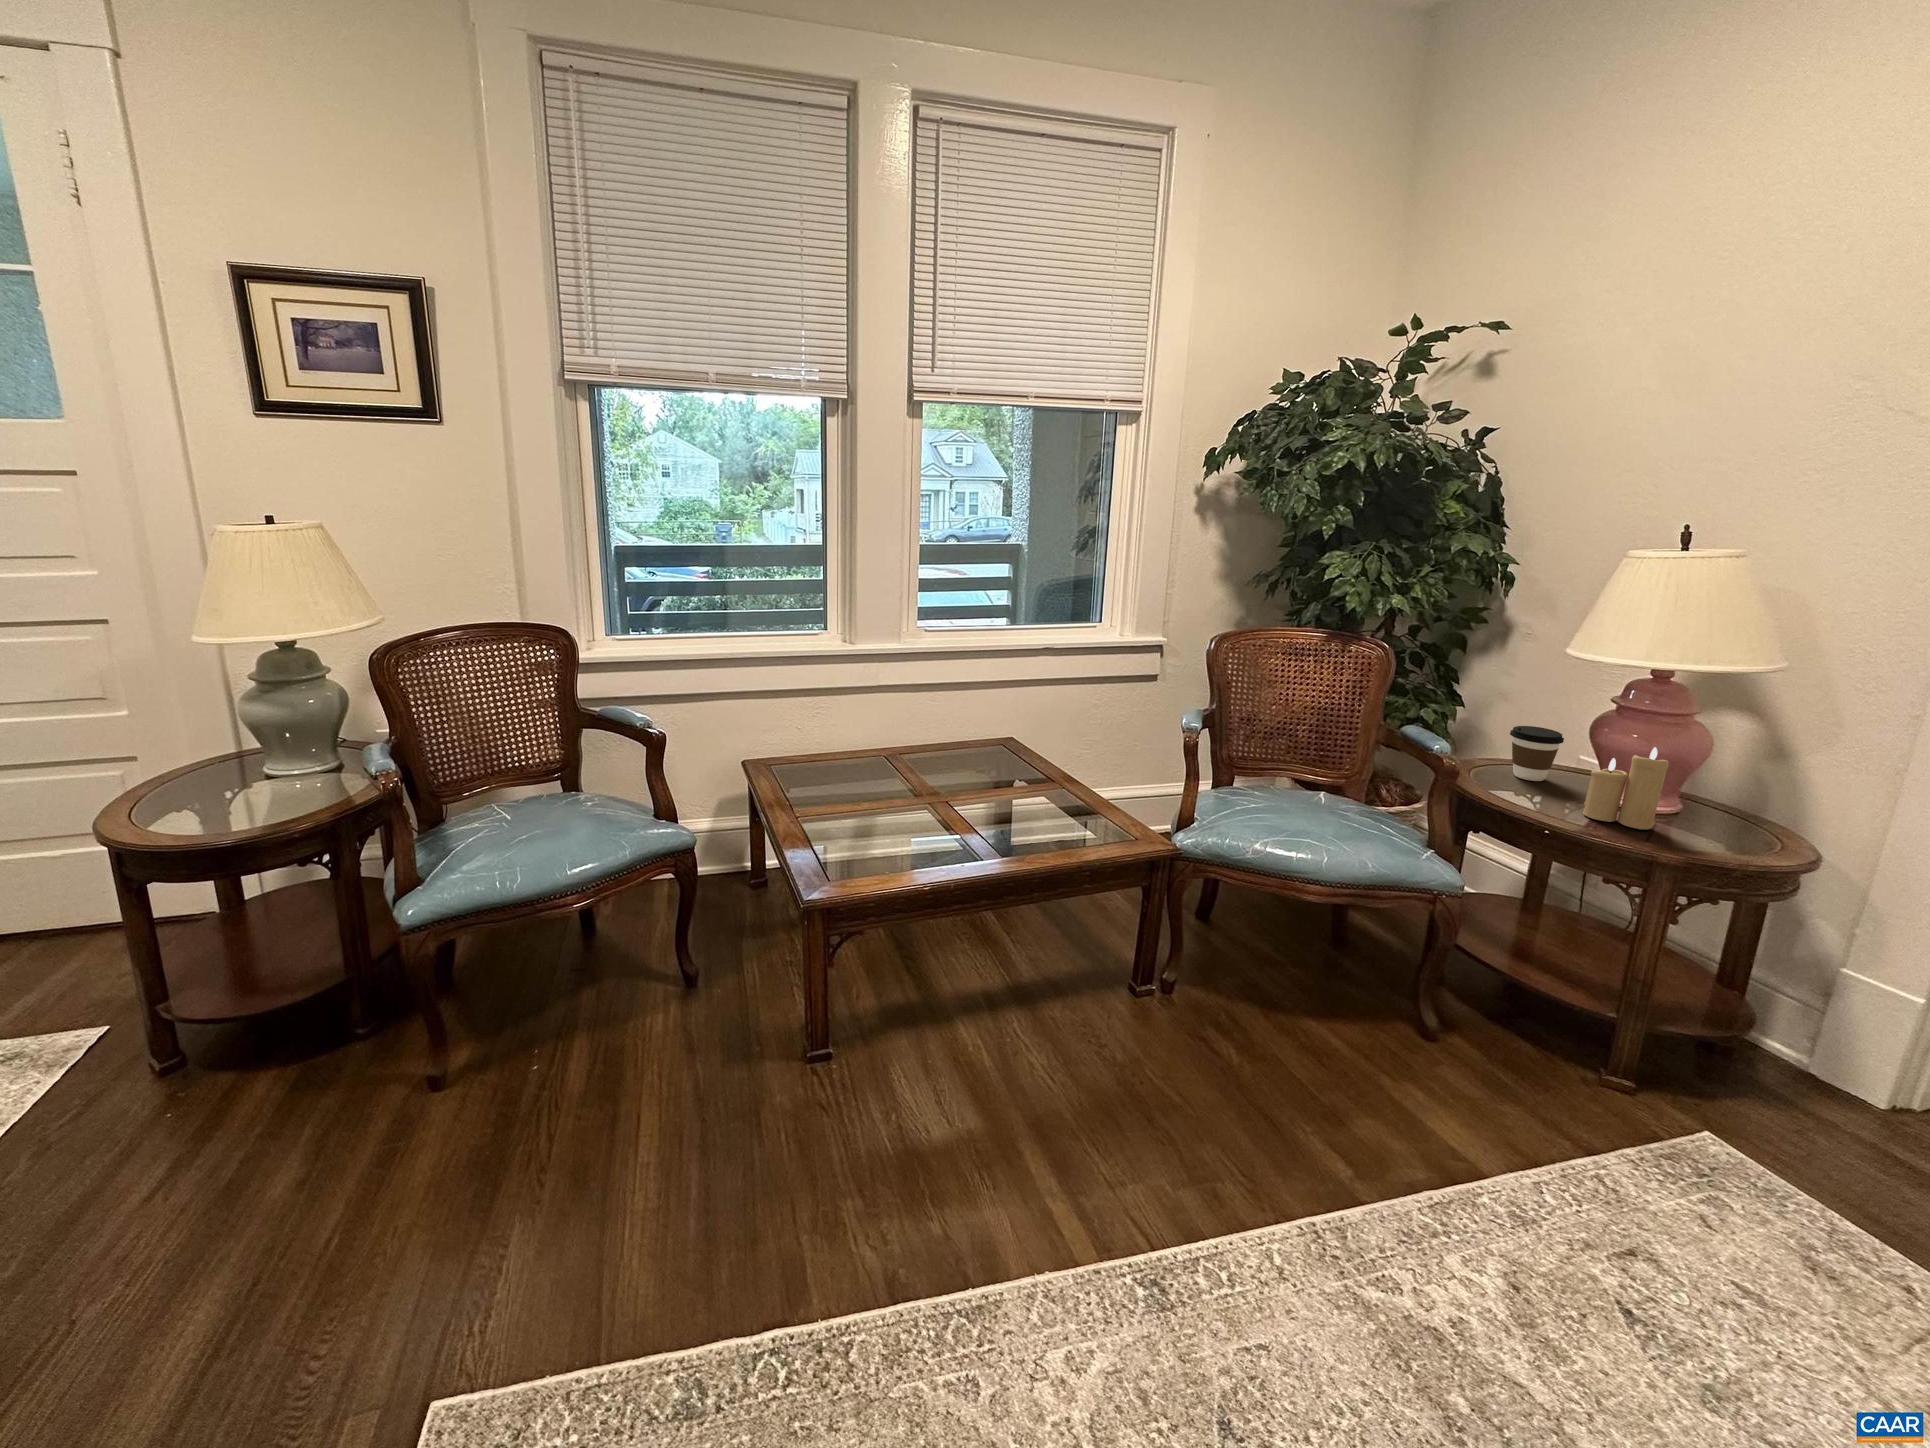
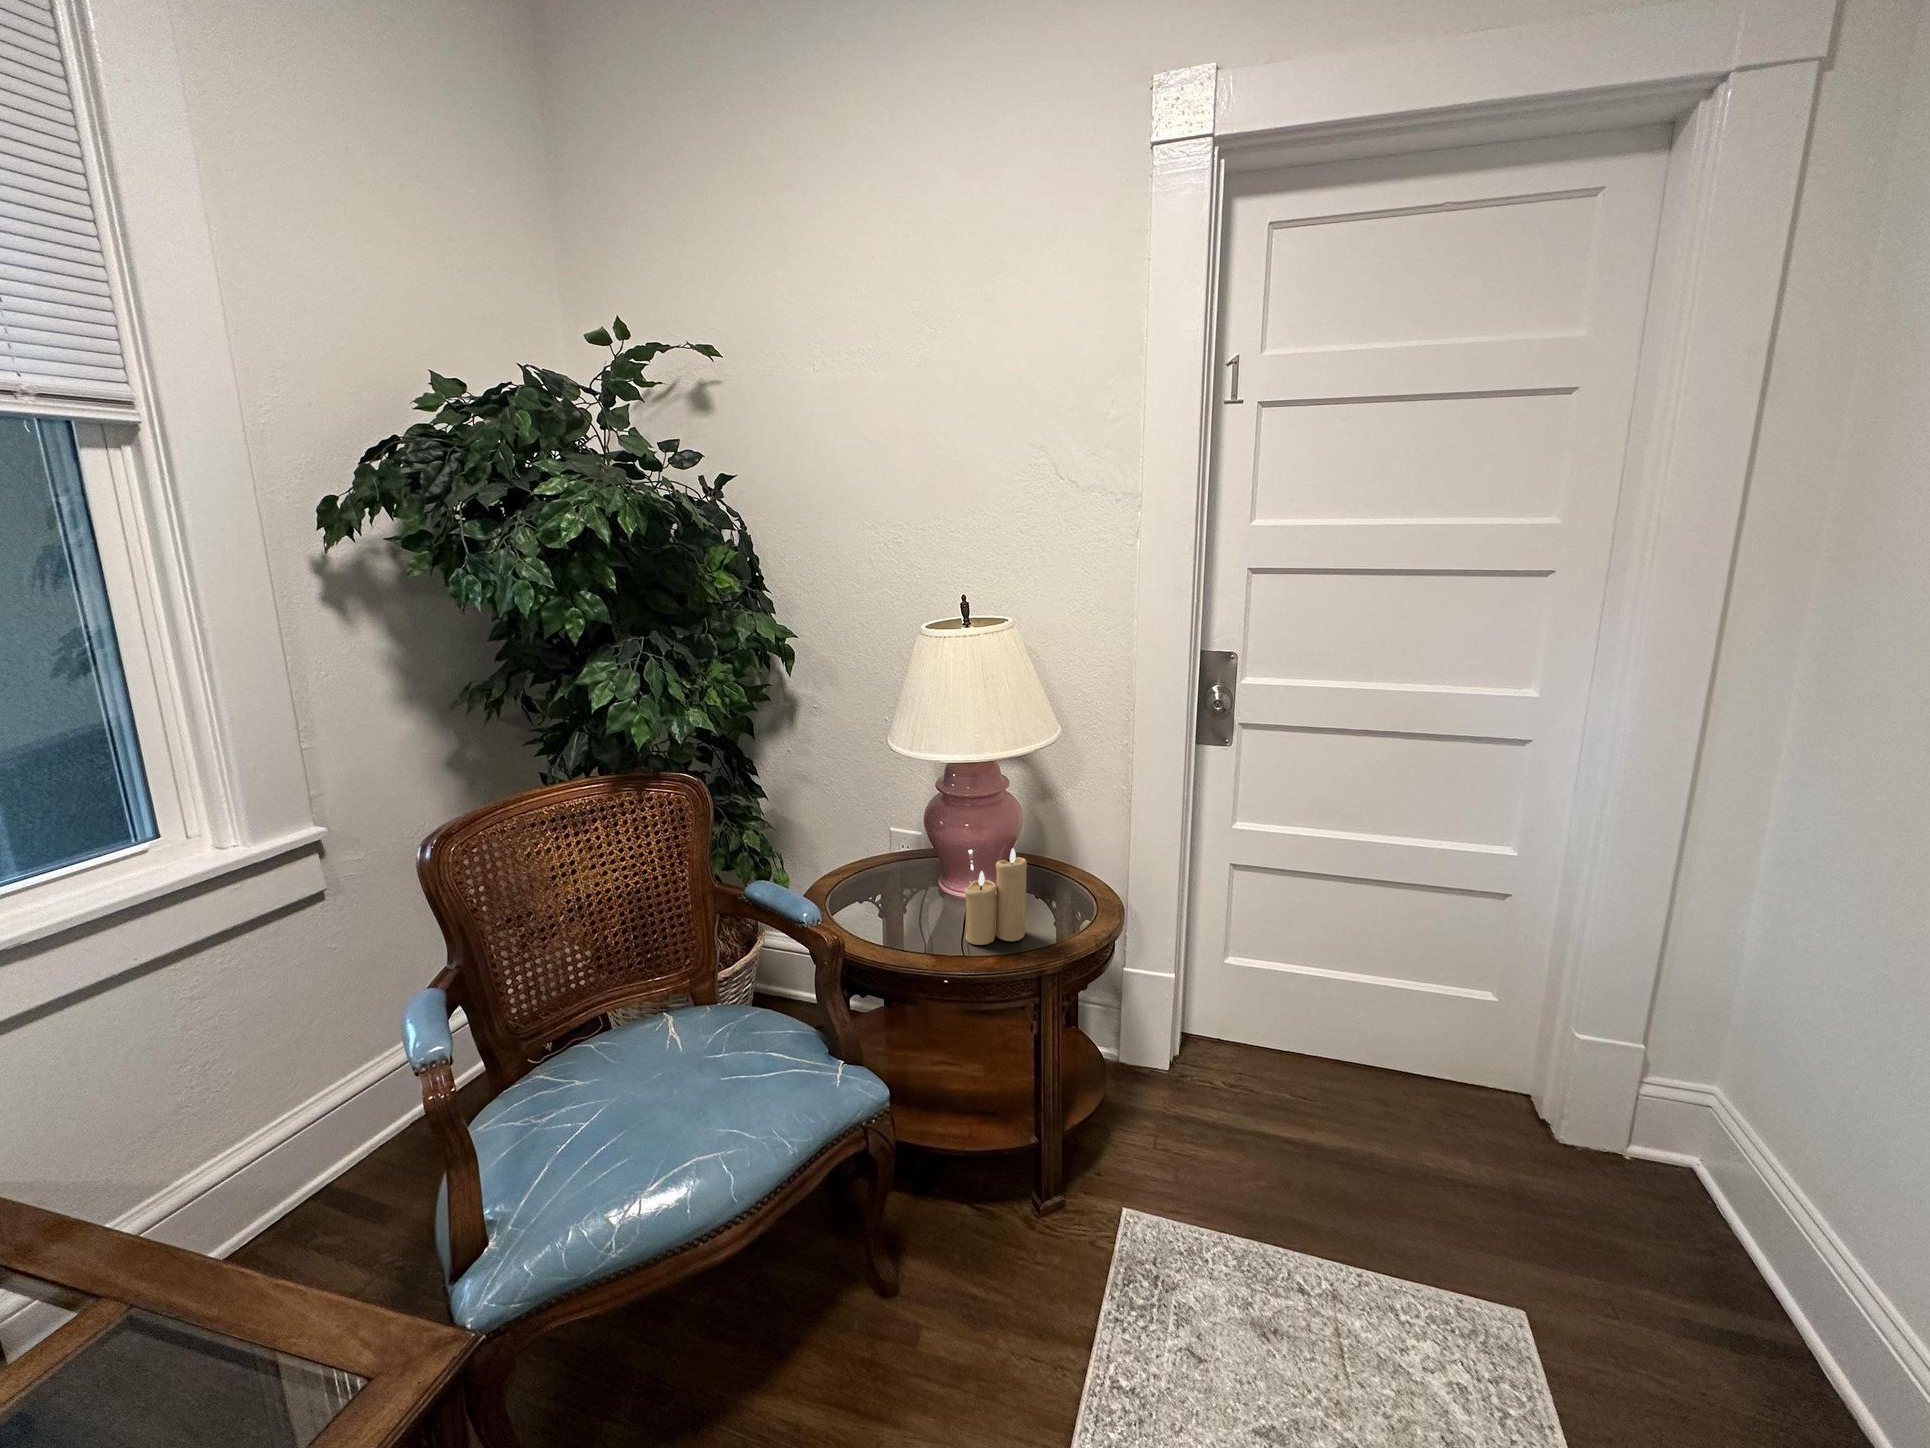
coffee cup: present [1510,726,1564,781] -> none [861,837,914,906]

